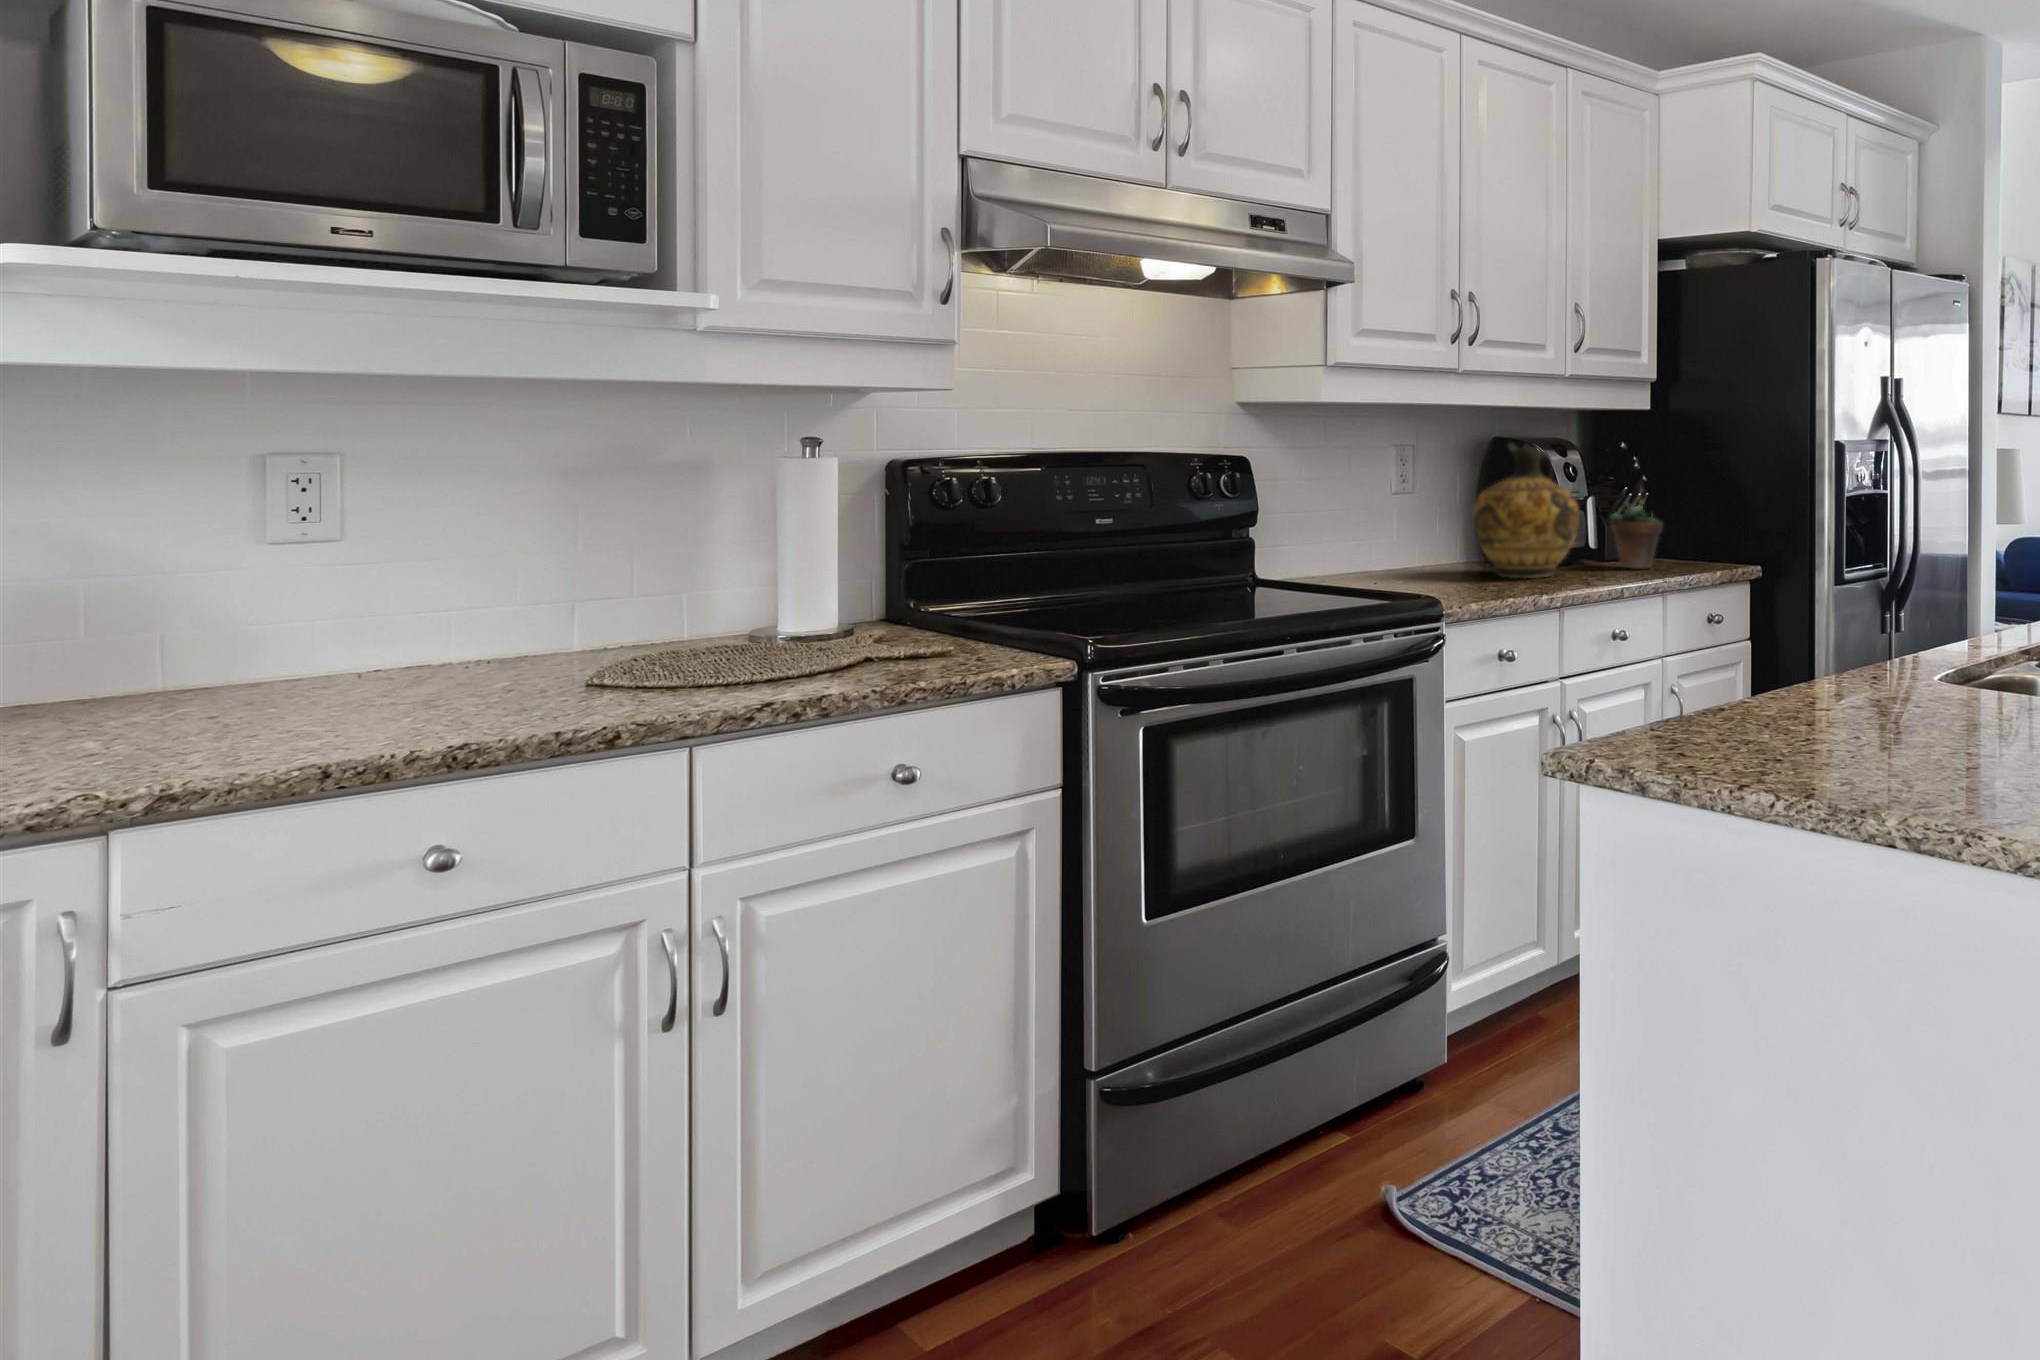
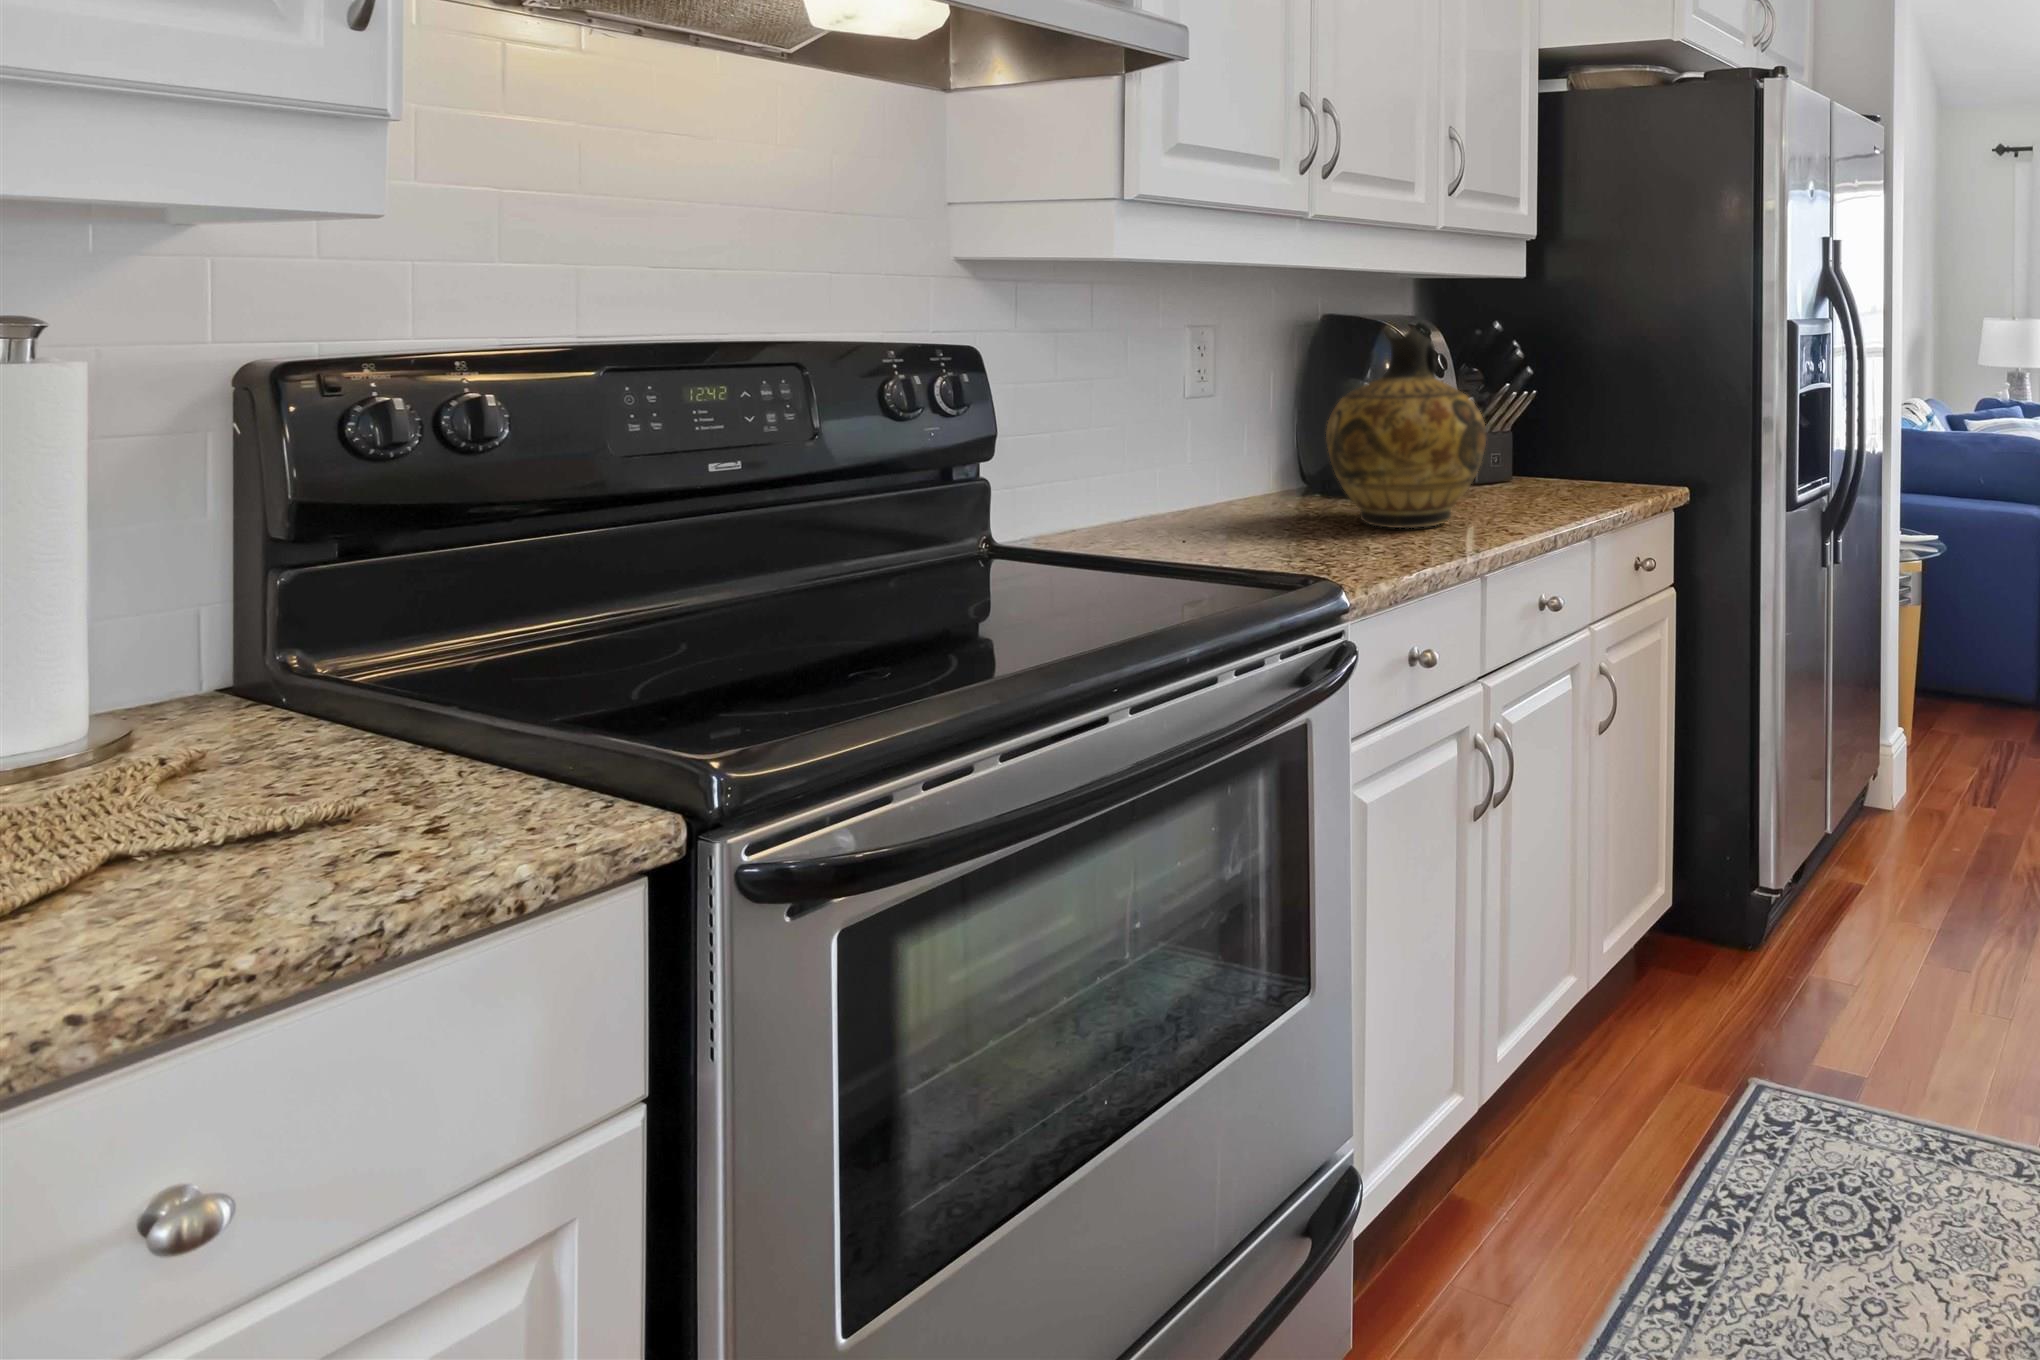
succulent plant: present [1610,487,1662,568] -> none [1509,383,1581,504]

